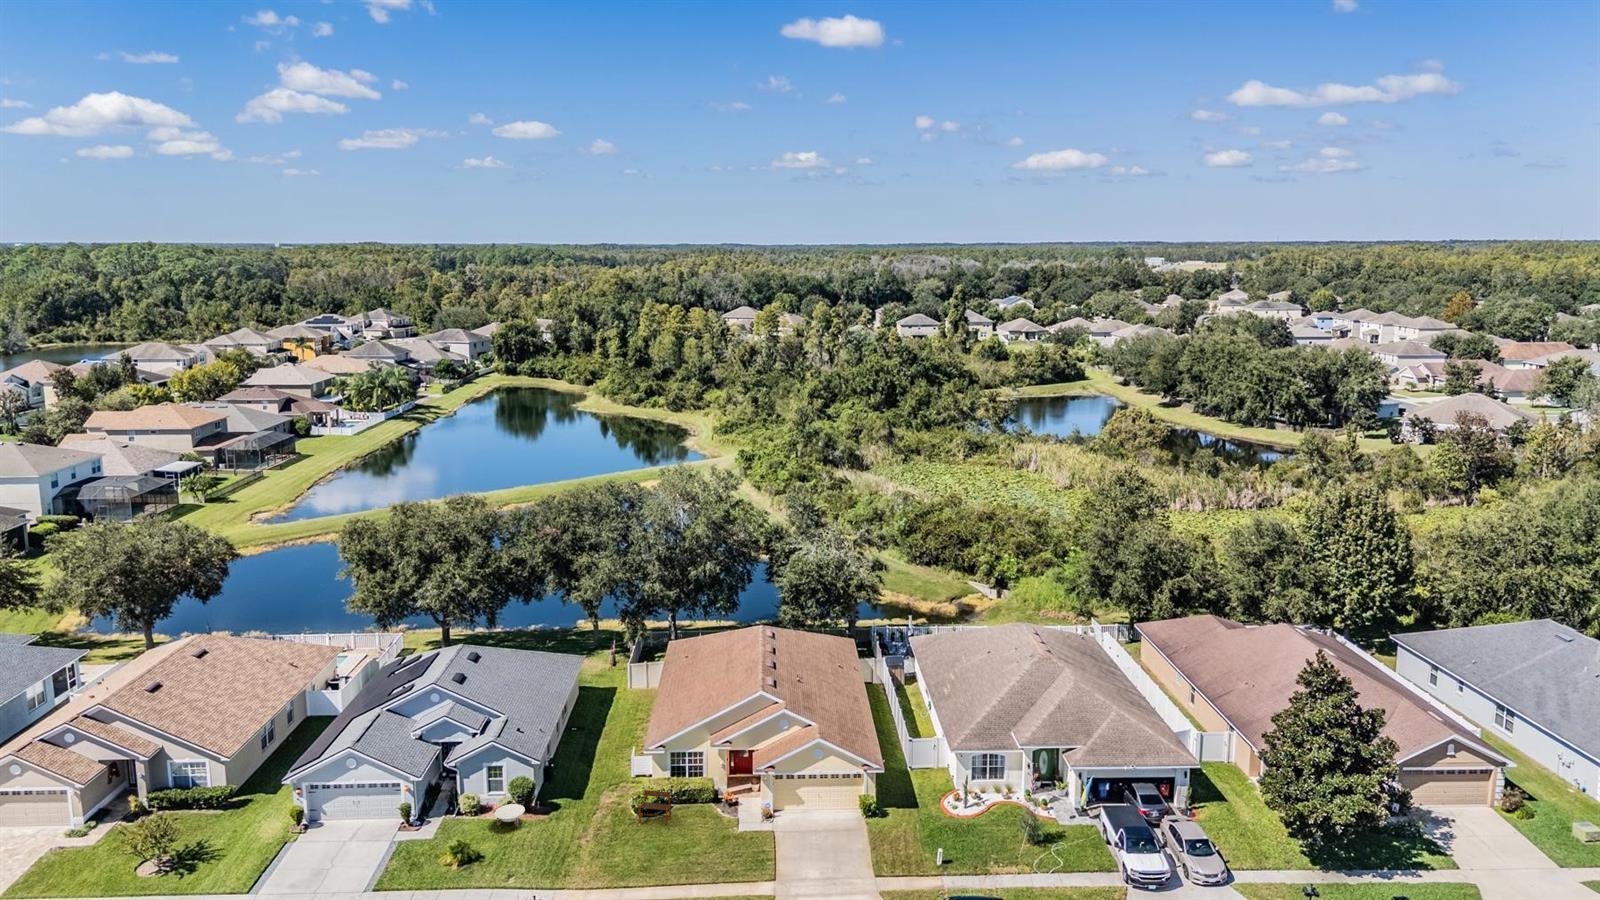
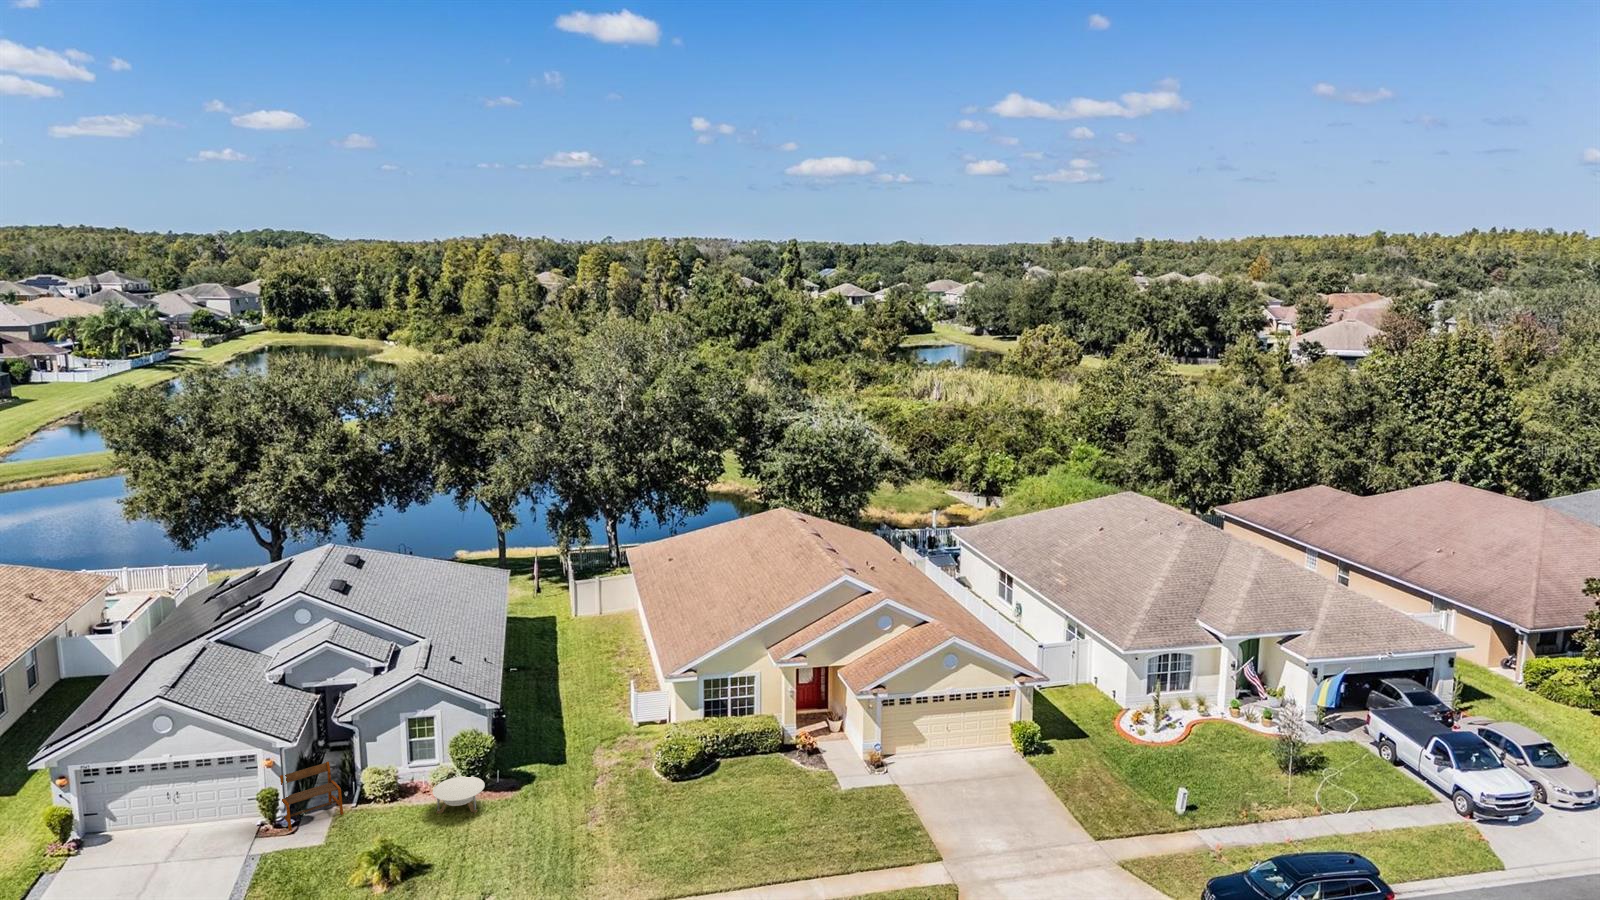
bench: present [639,790,672,825] -> present [280,762,343,831]

